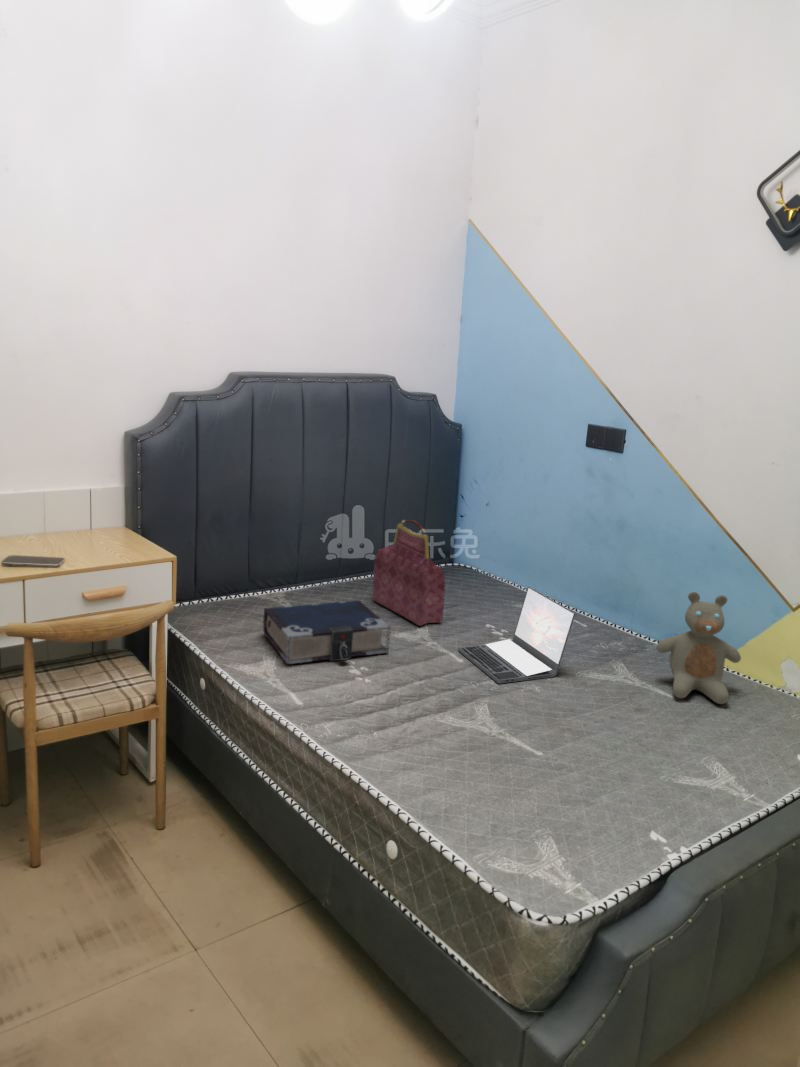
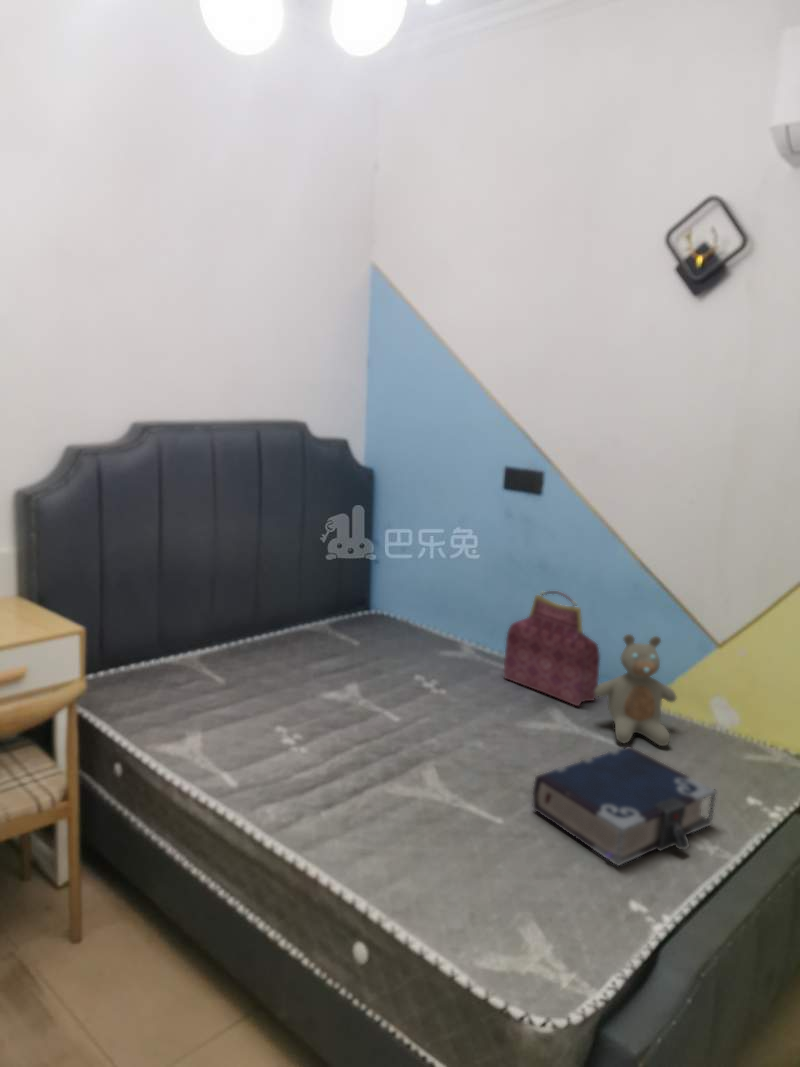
handbag: present [373,520,445,626] -> present [504,591,600,706]
laptop: present [458,587,575,684] -> none [394,637,515,743]
book: present [263,600,391,664] -> present [533,747,716,866]

